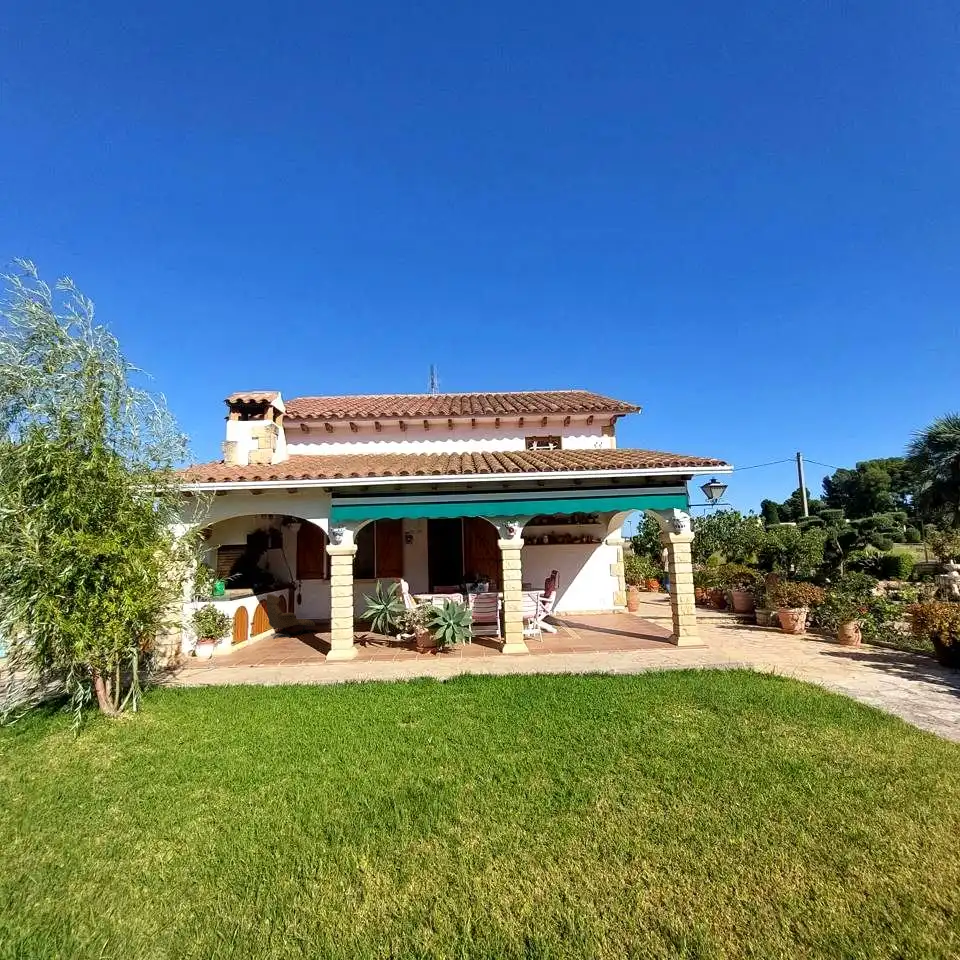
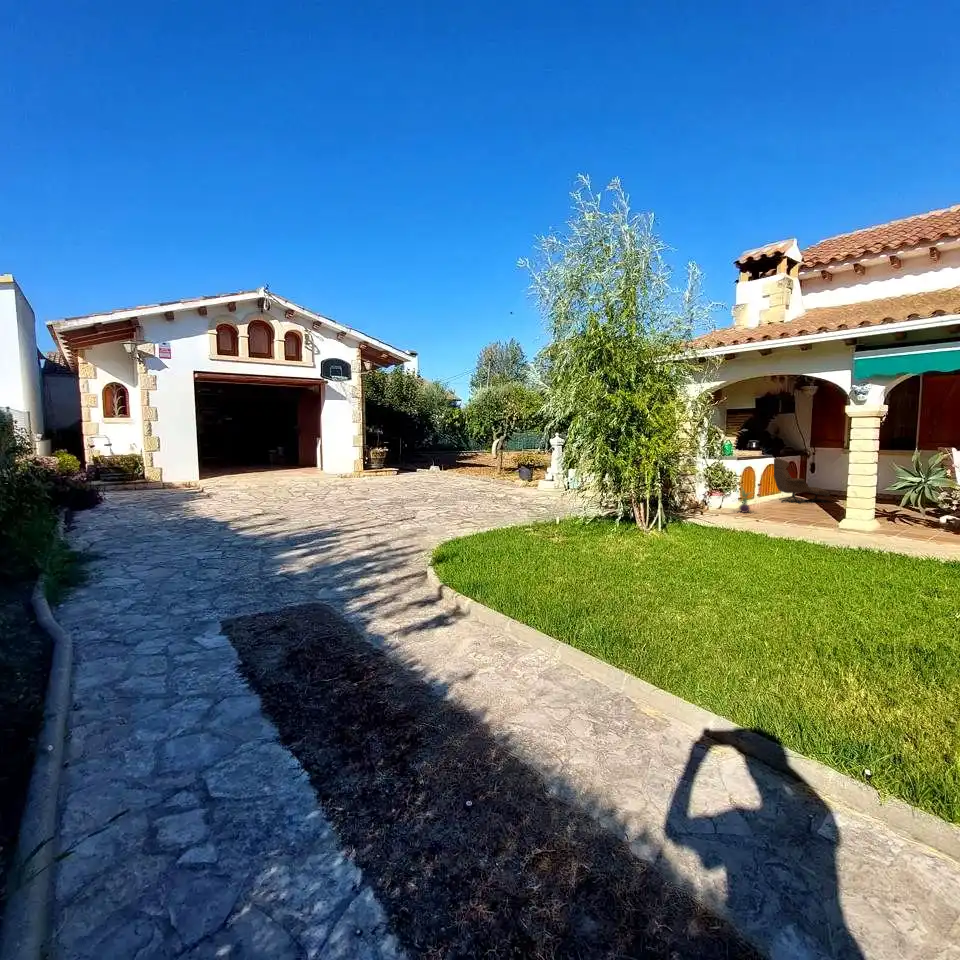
decorative plant: none [222,630,252,659] -> present [739,490,750,512]

